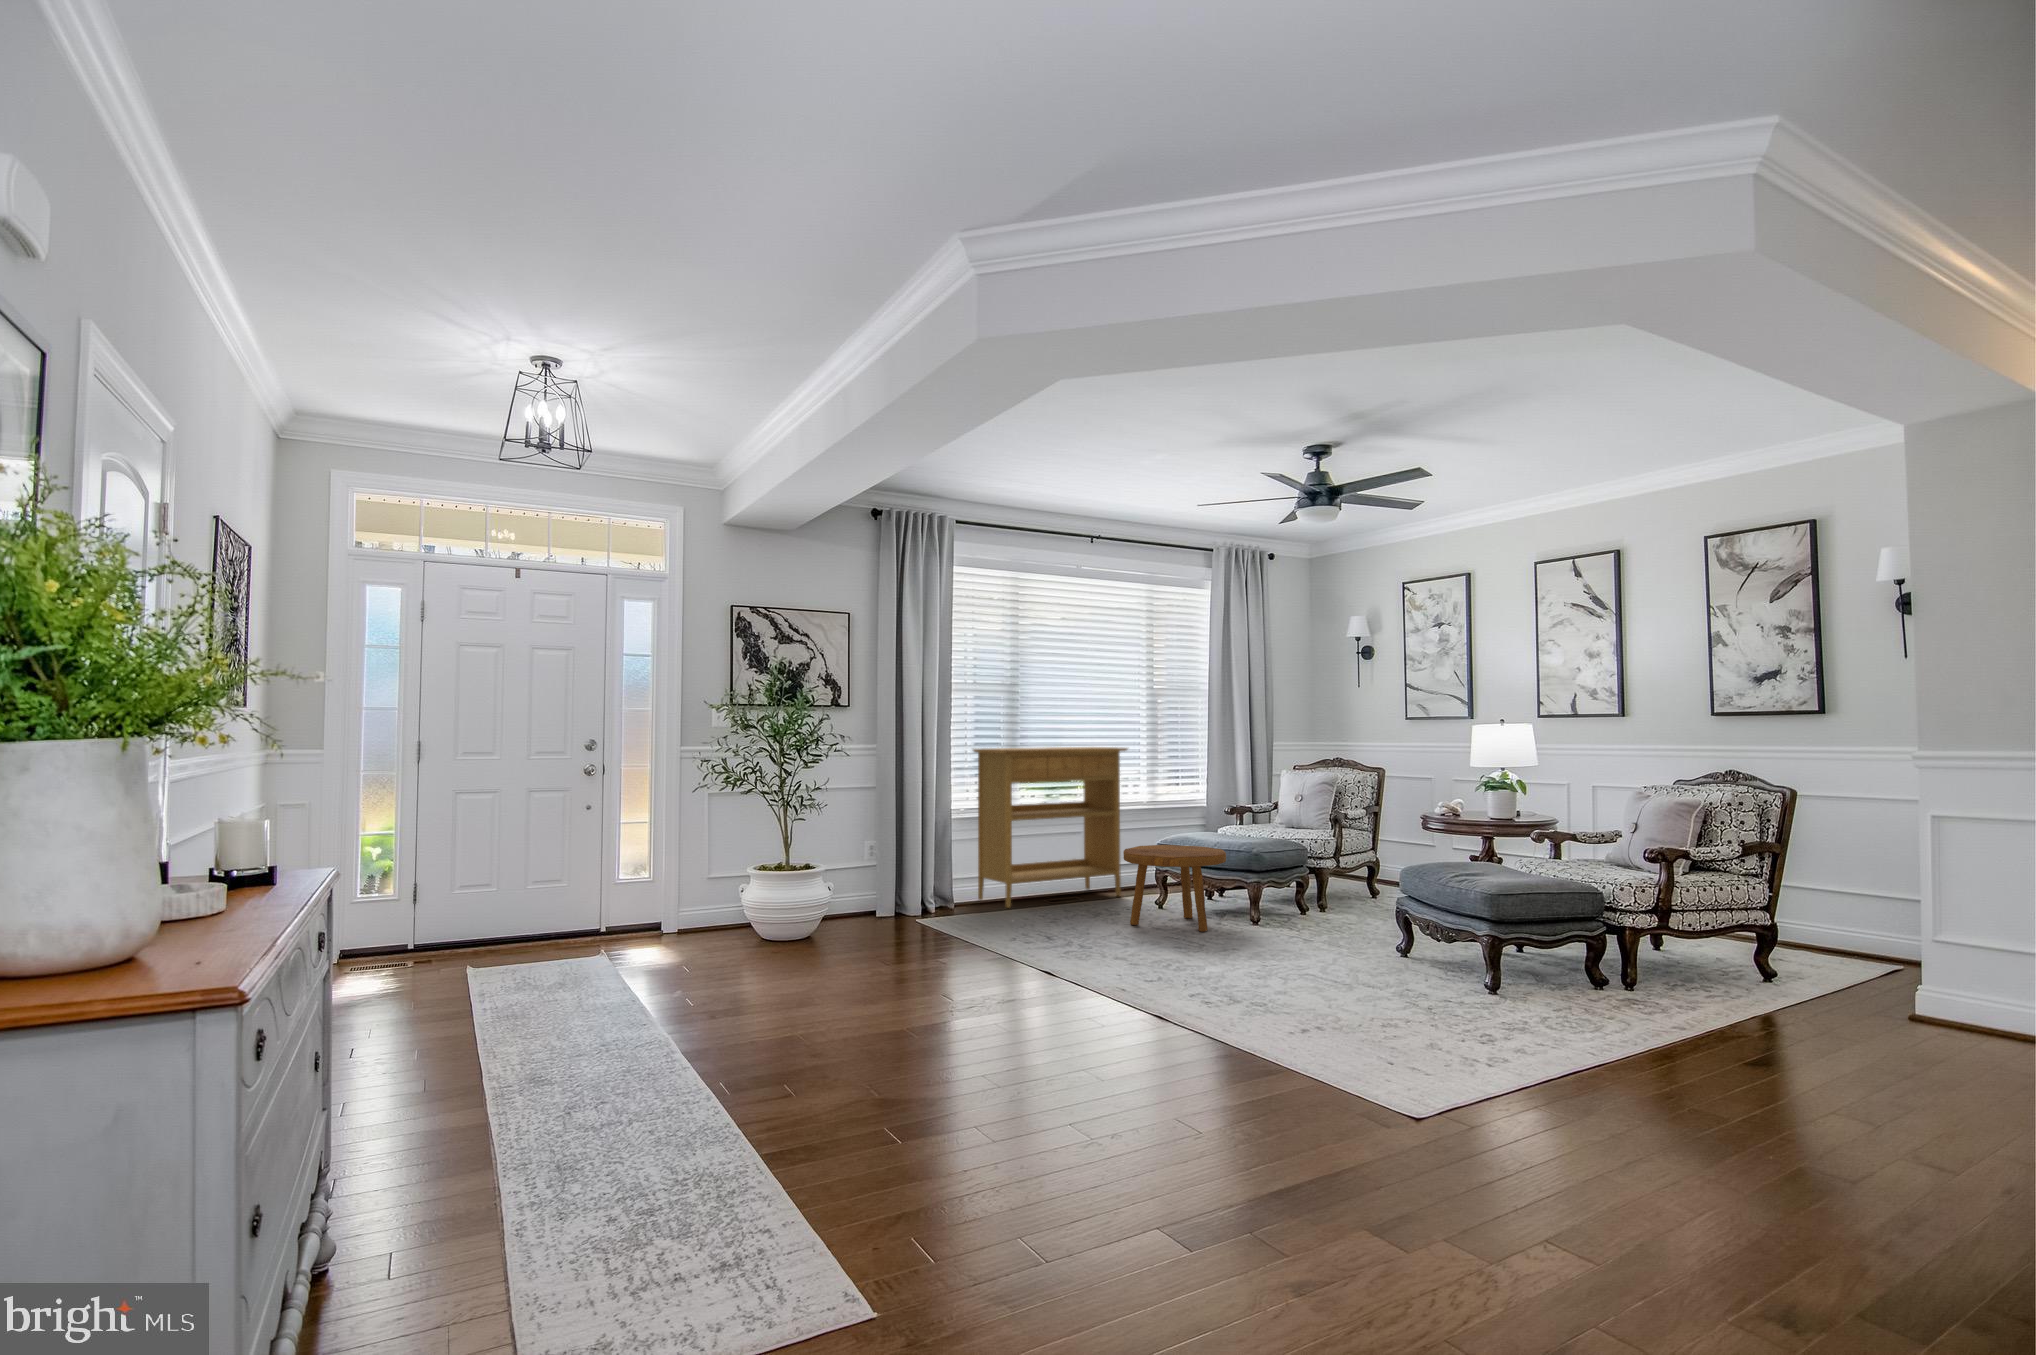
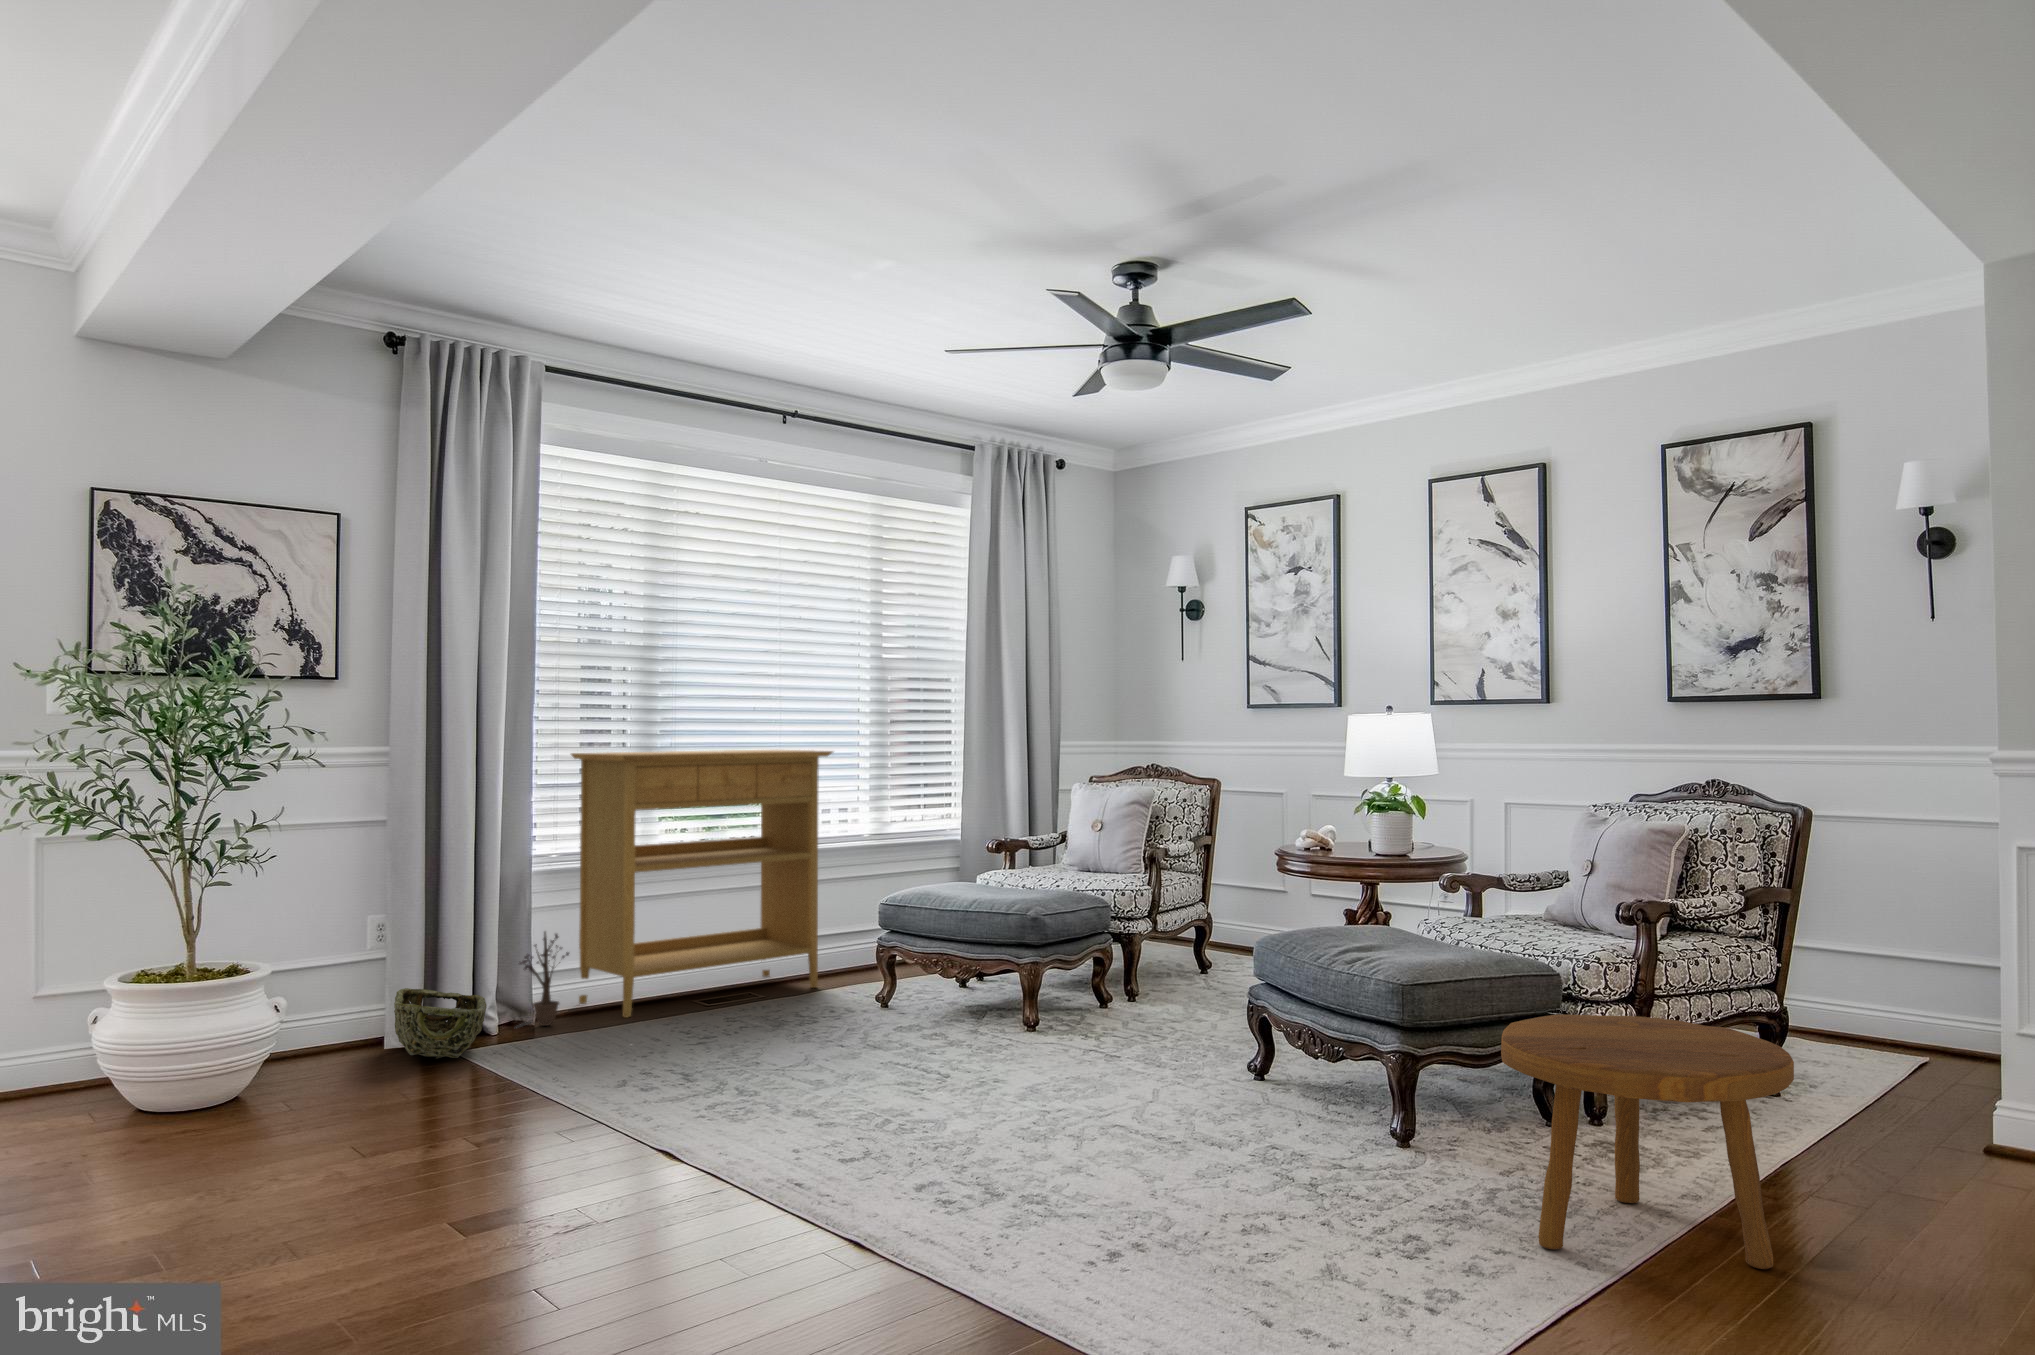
footstool: present [1123,845,1226,932] -> present [1501,1014,1794,1269]
decorative plant: none [946,854,975,911] -> present [516,932,569,1028]
woven basket: none [882,884,933,924] -> present [394,988,487,1059]

